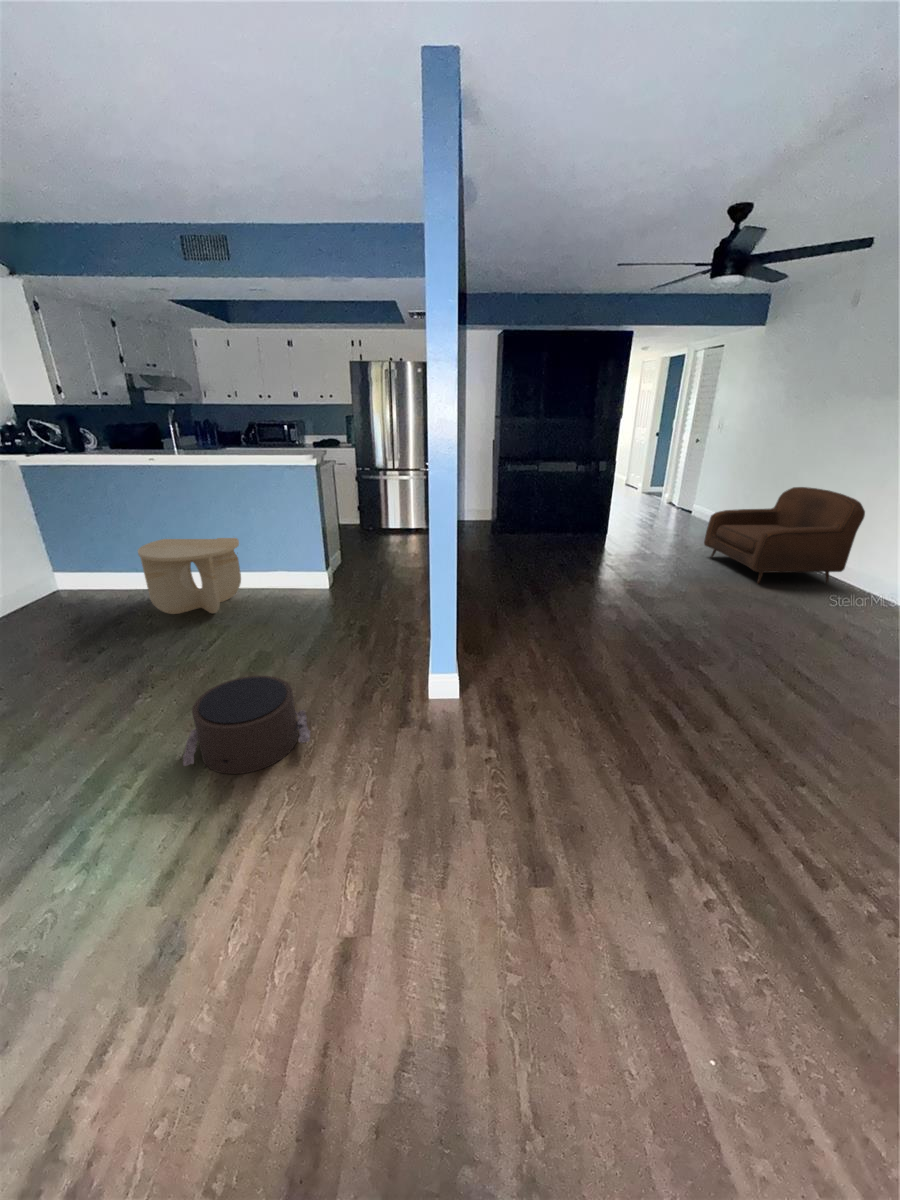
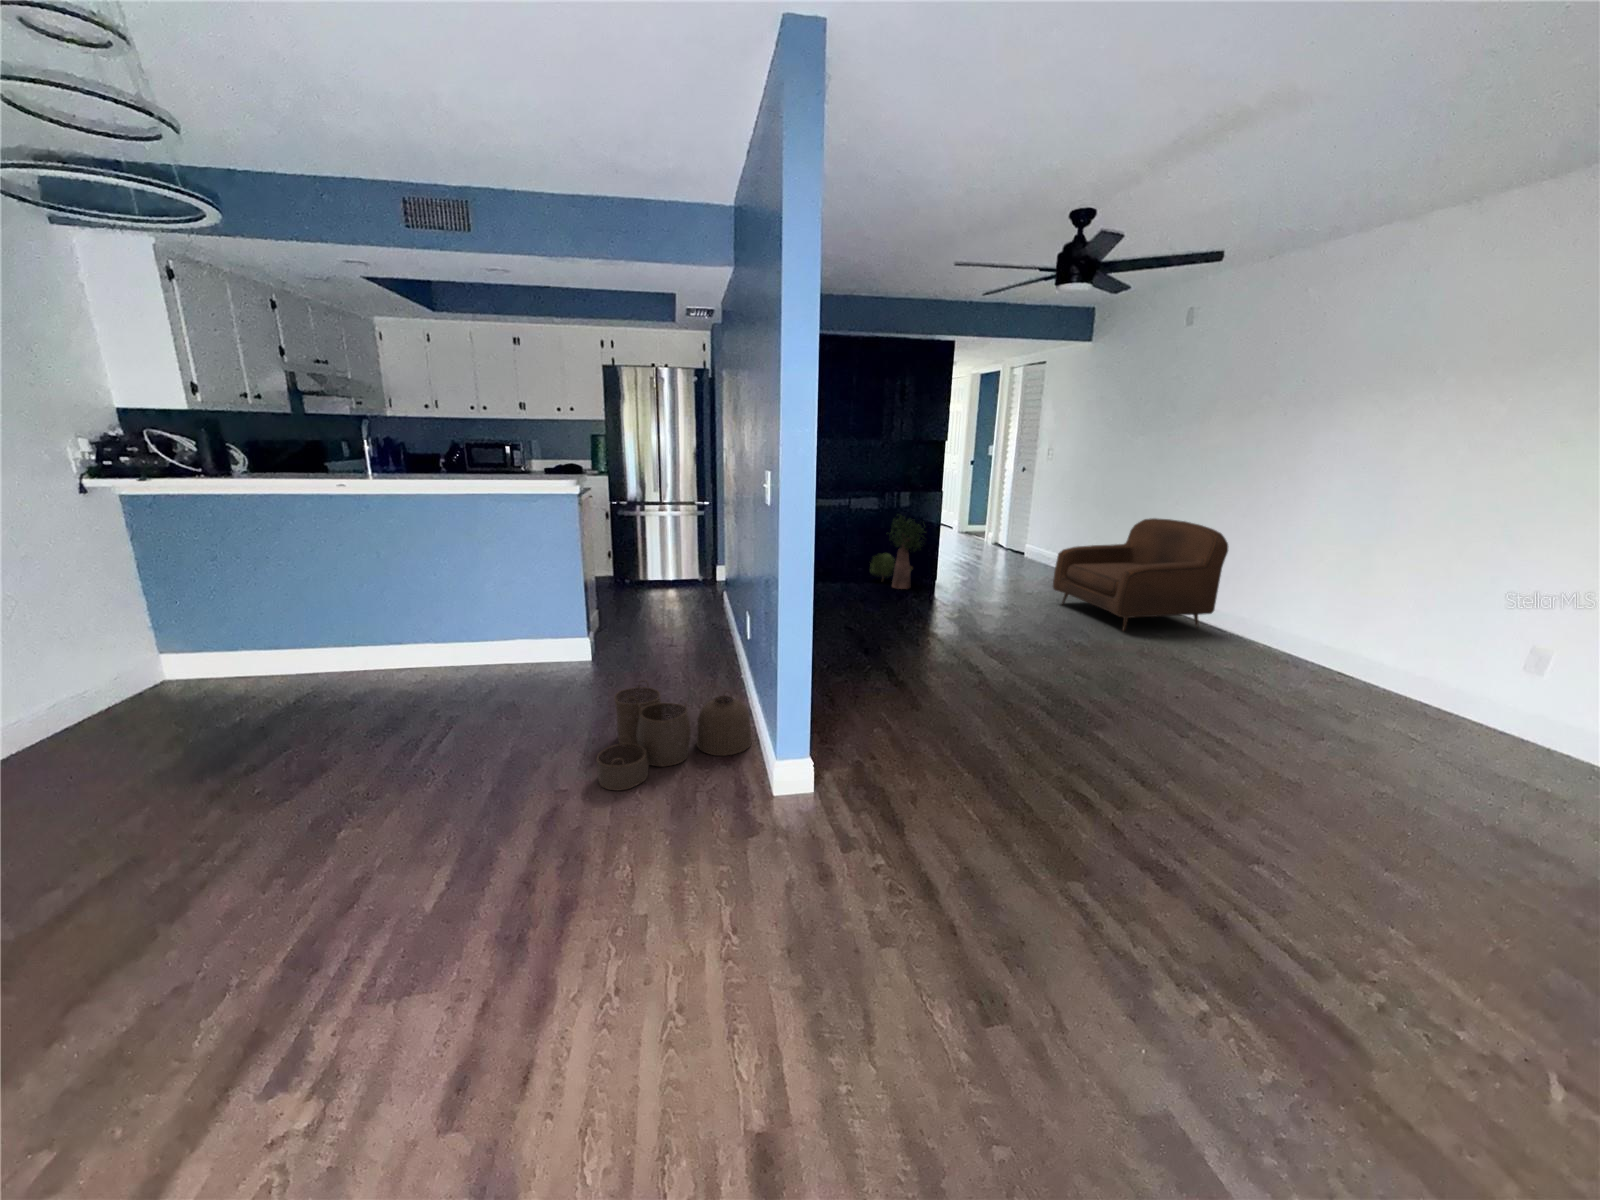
potted plant: none [555,480,602,540] -> present [871,516,926,589]
side table: present [138,538,241,614] -> none [316,588,466,703]
woven basket: none [308,609,427,690] -> present [596,685,752,791]
pouf: present [183,676,310,774] -> none [443,771,626,914]

